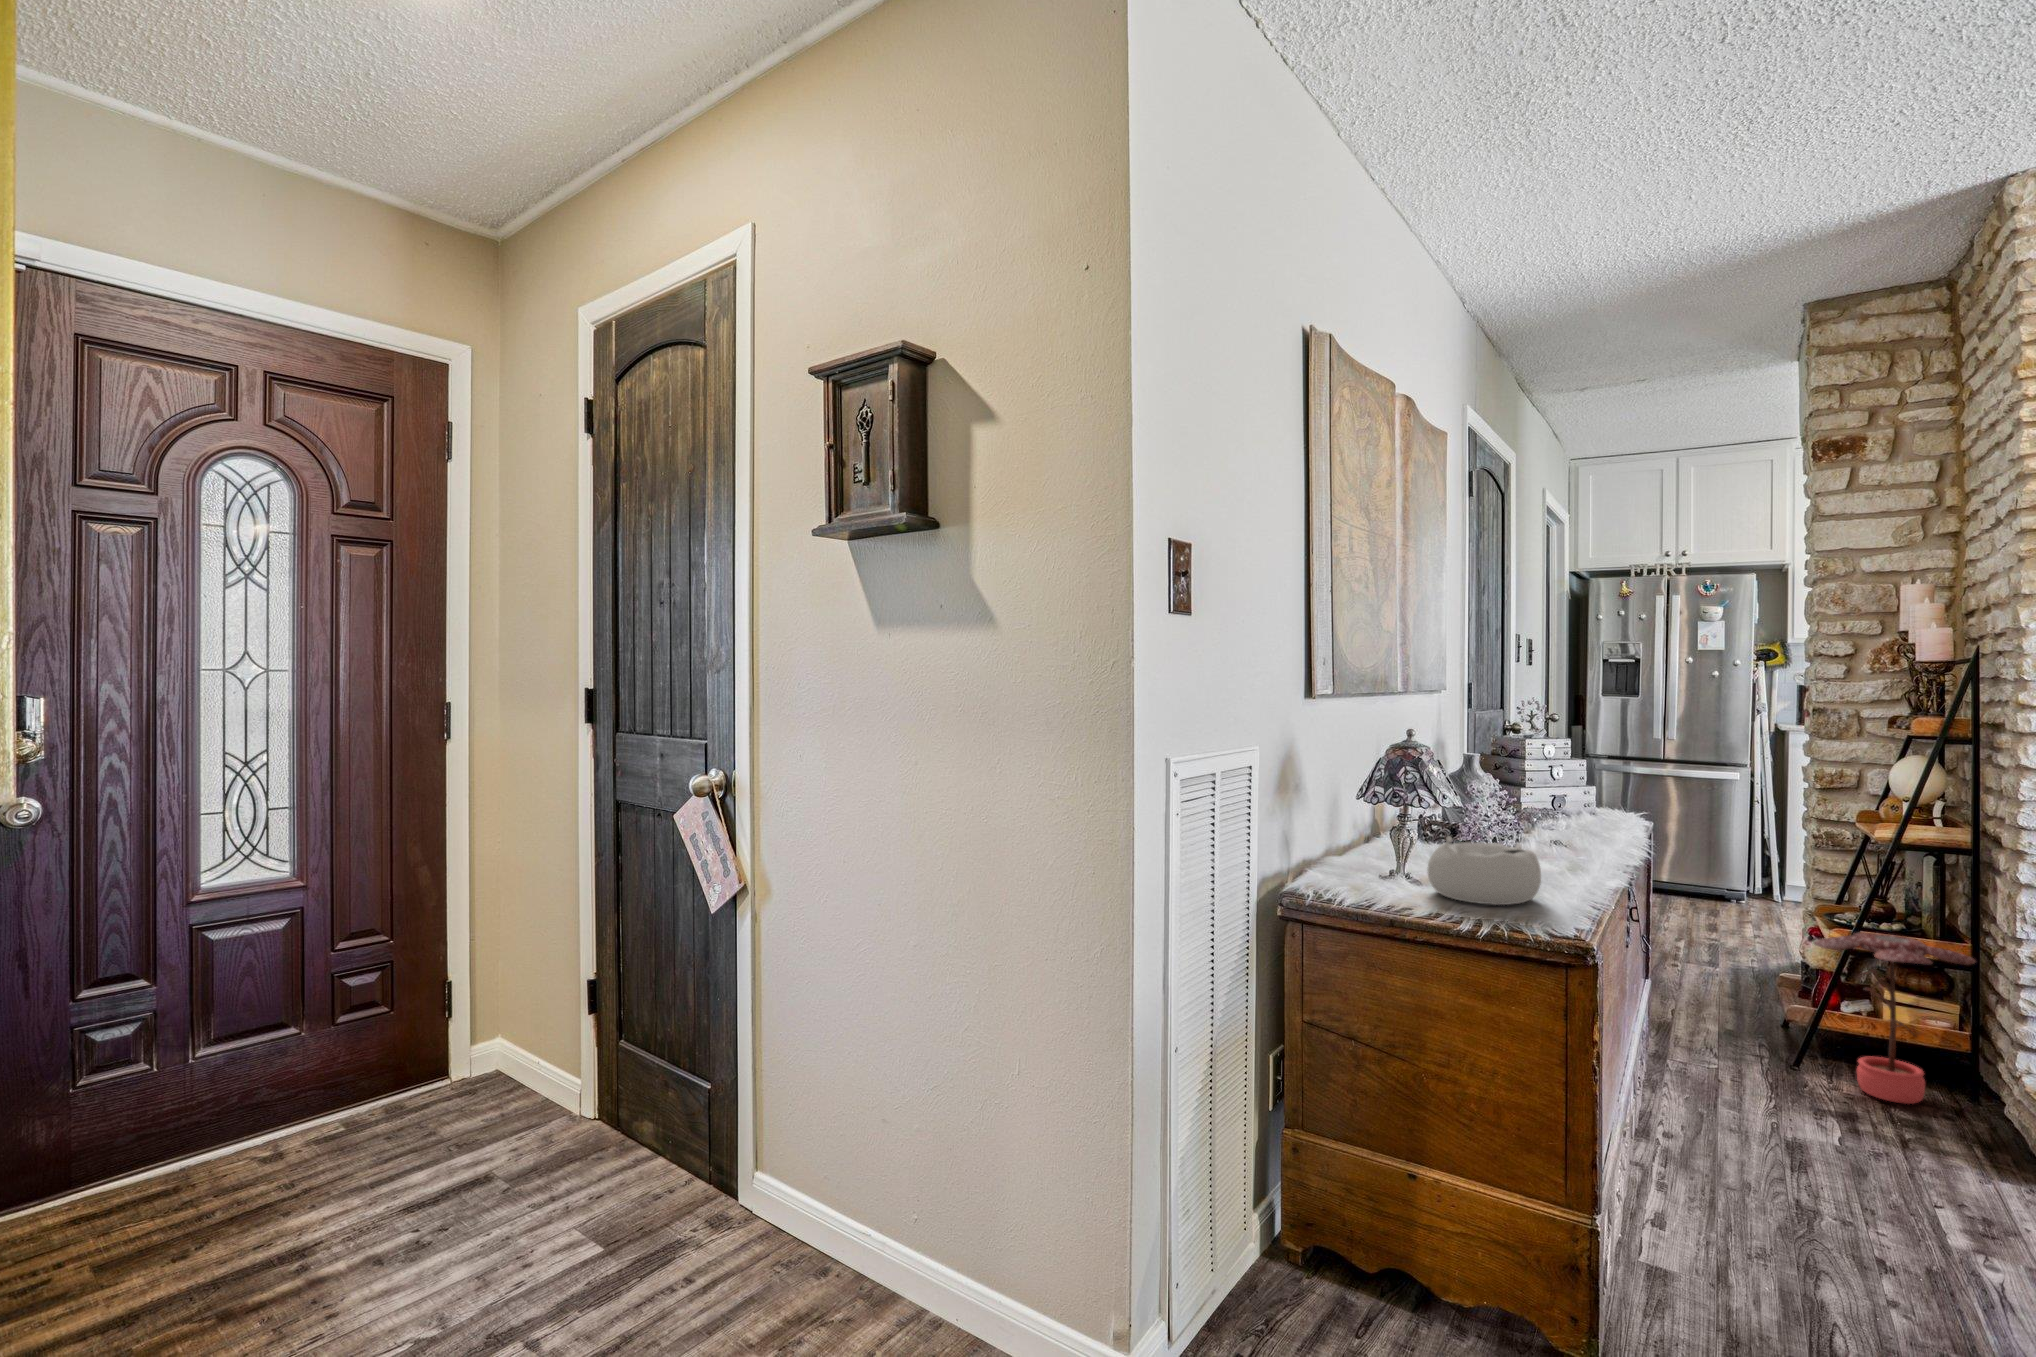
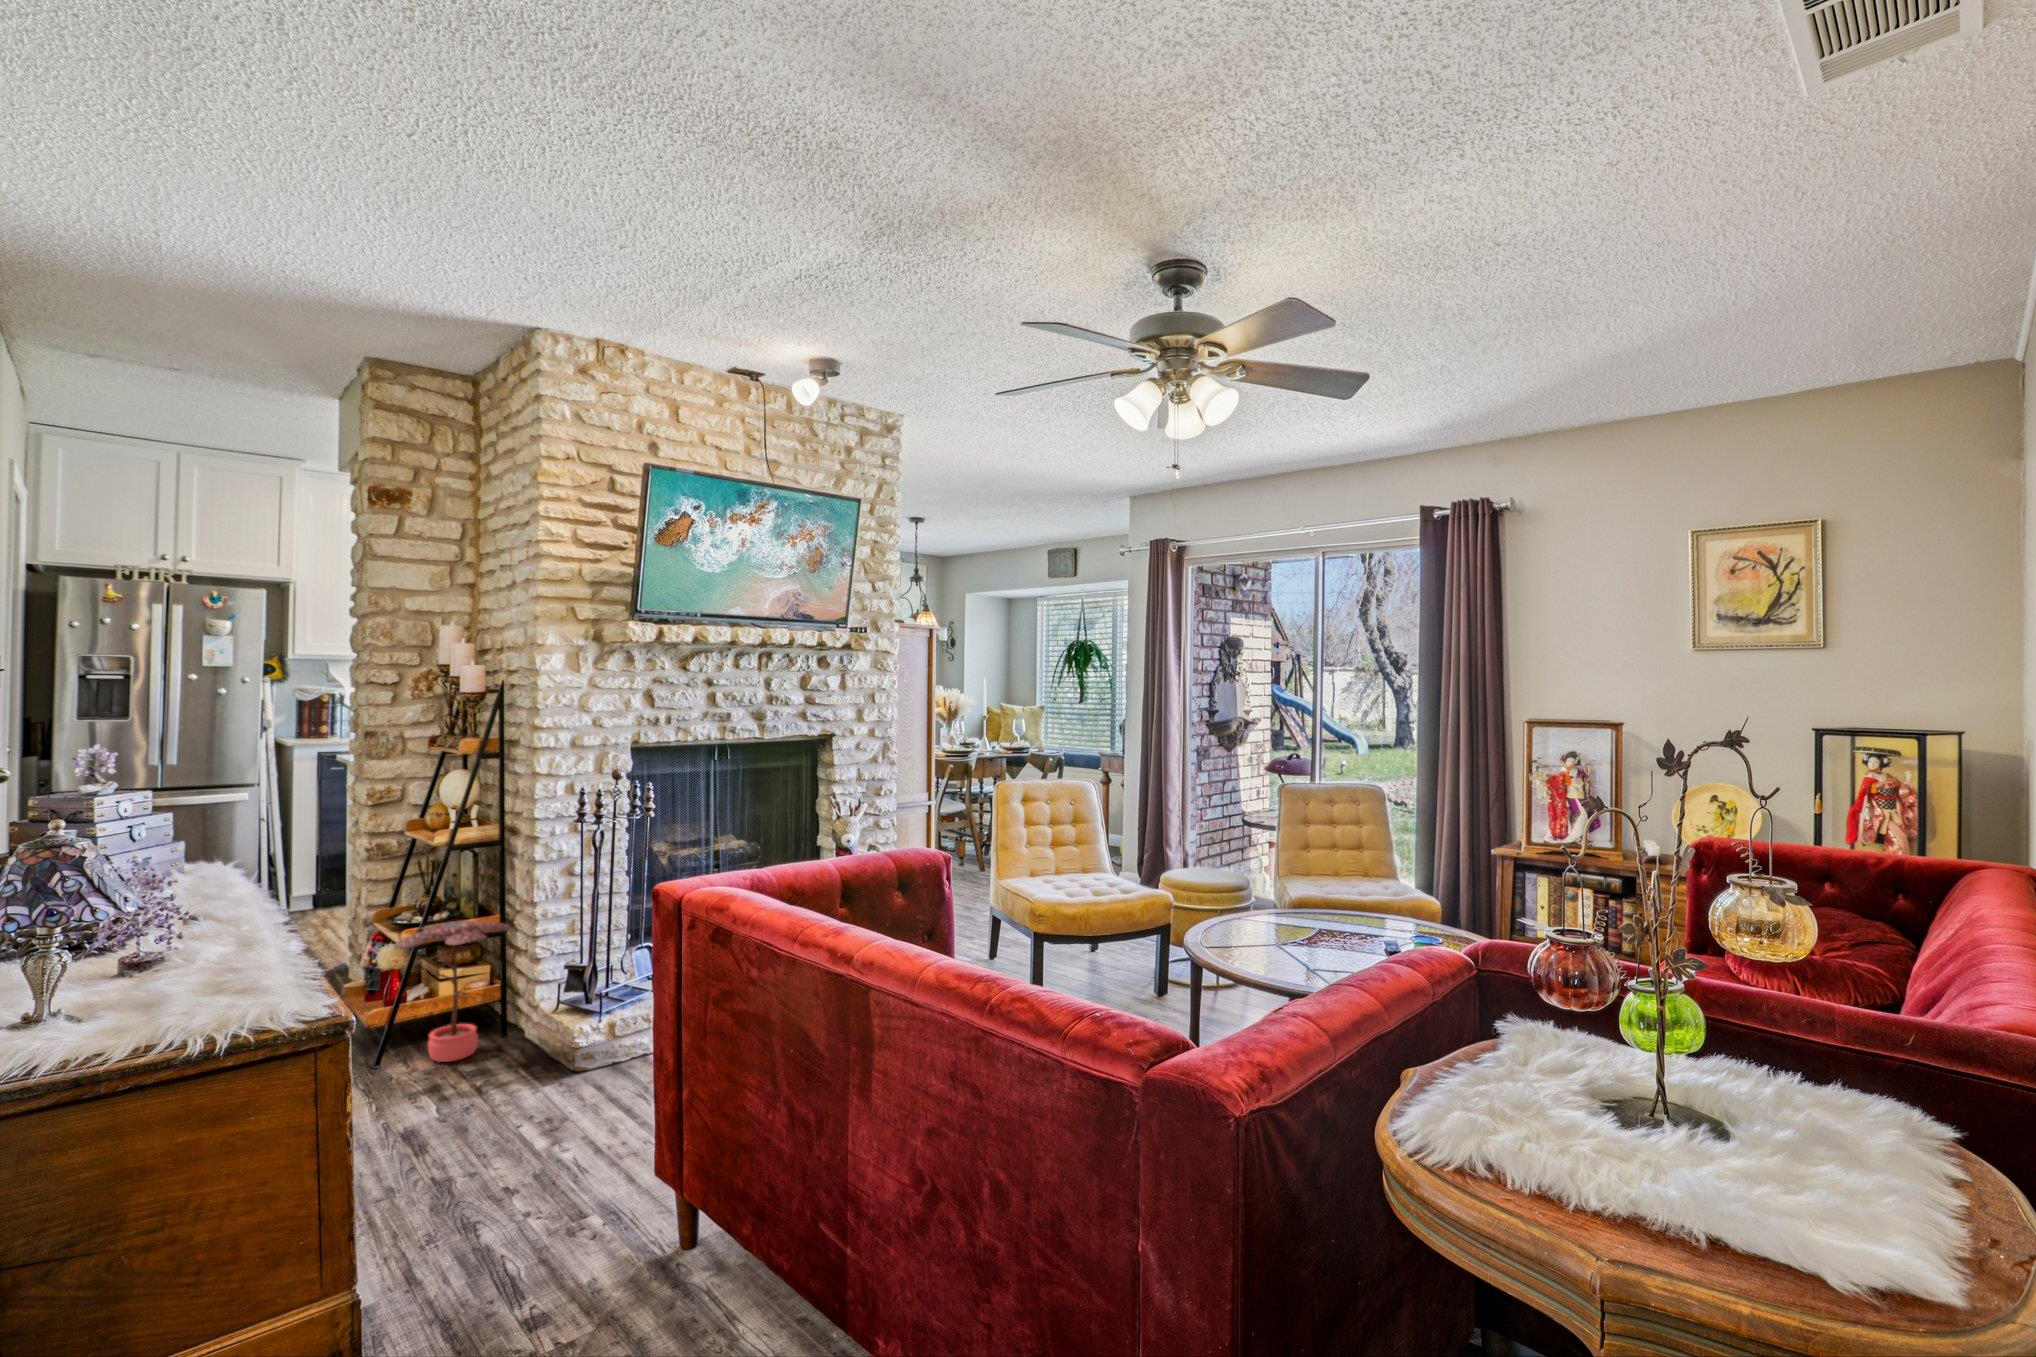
decorative bowl: present [1427,836,1541,905] -> none [109,931,266,1019]

